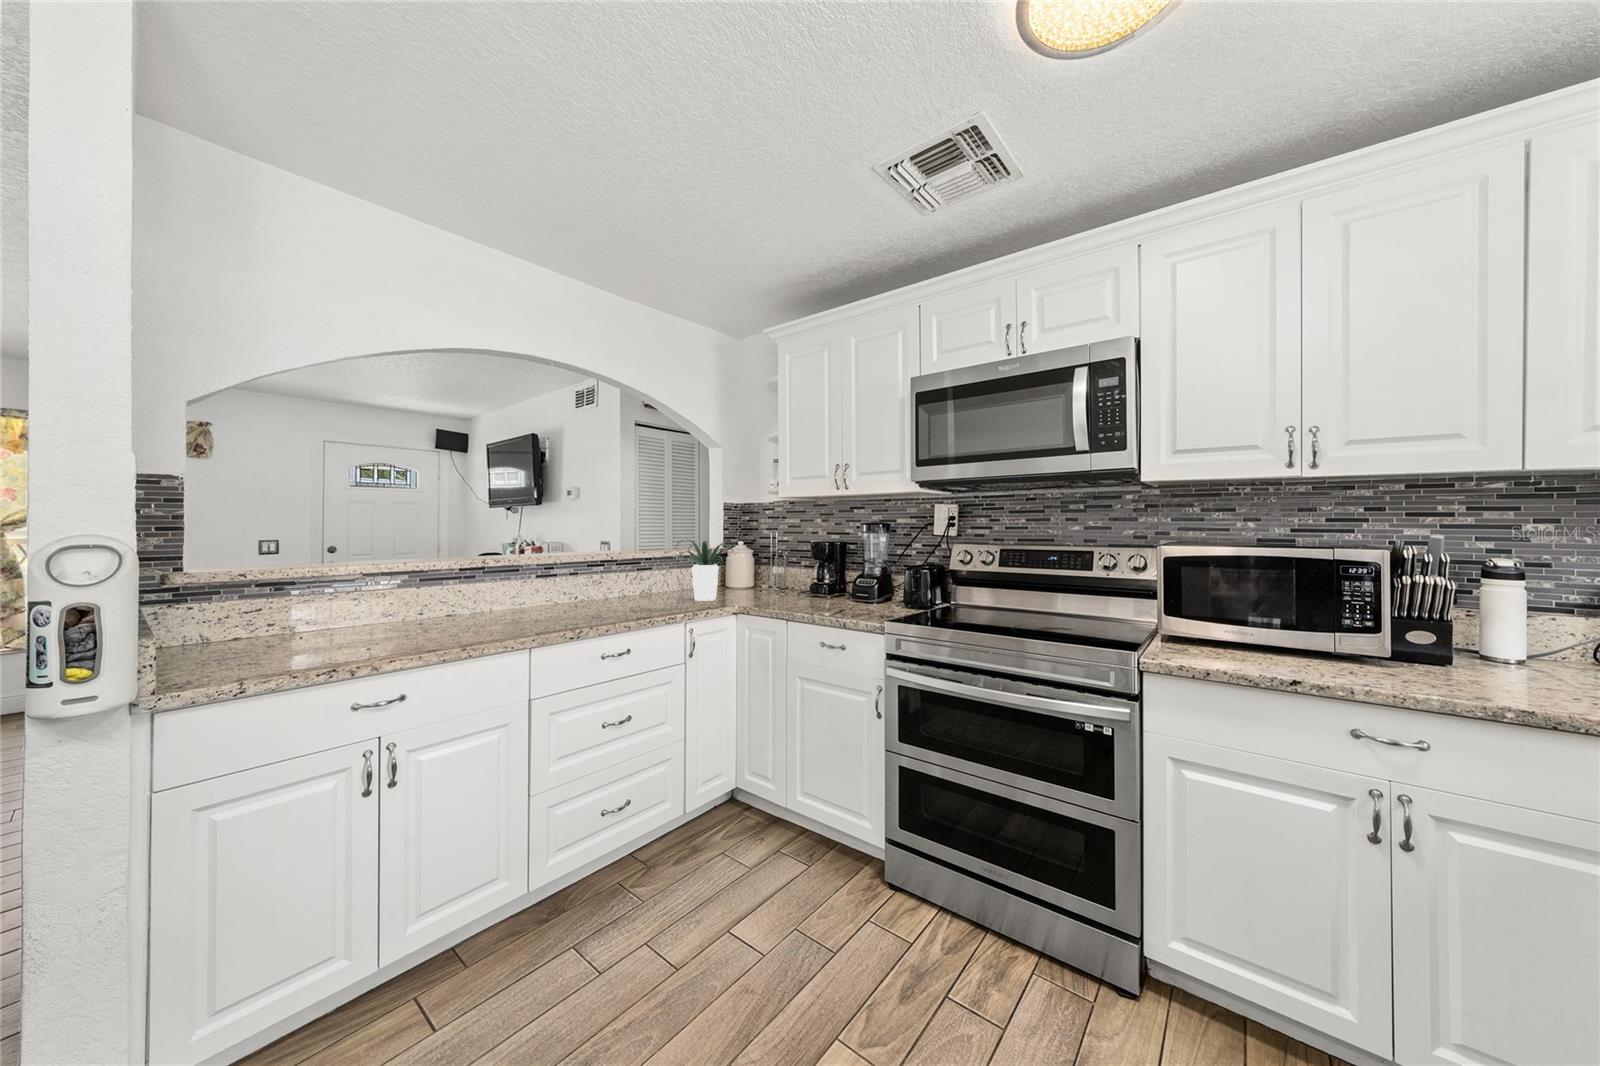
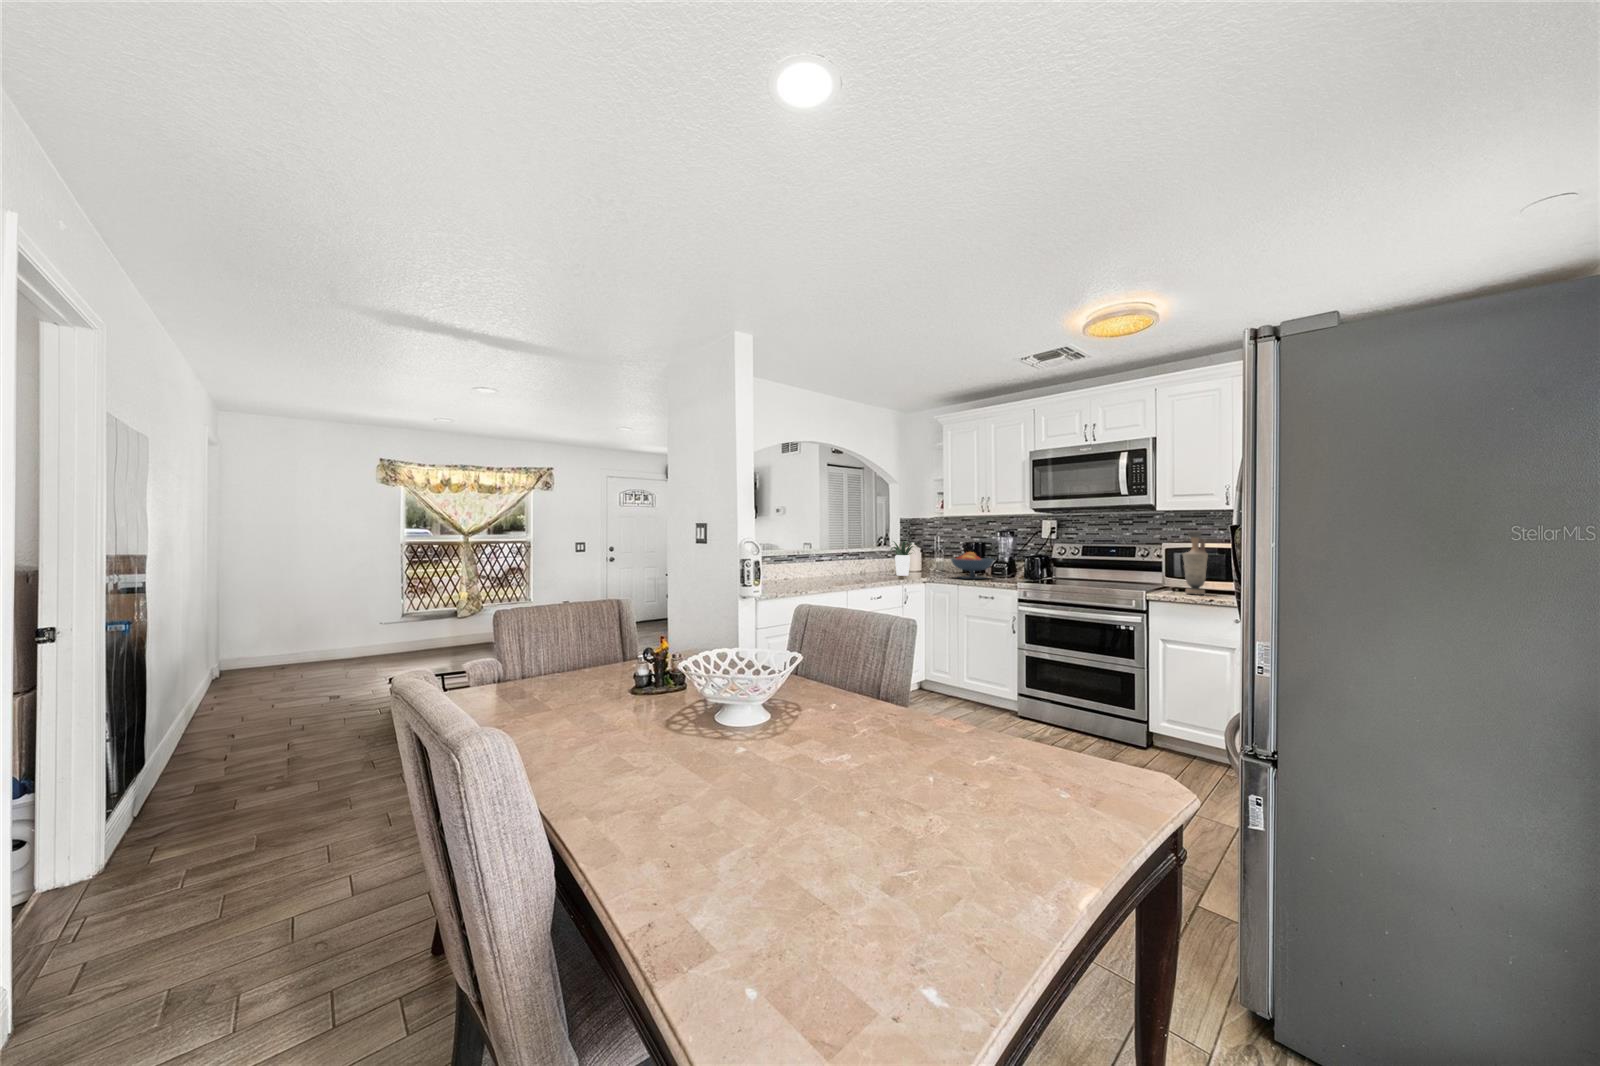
vase: none [1216,522,1276,663] -> present [1183,531,1208,595]
fruit bowl: none [780,559,854,609] -> present [951,552,994,579]

